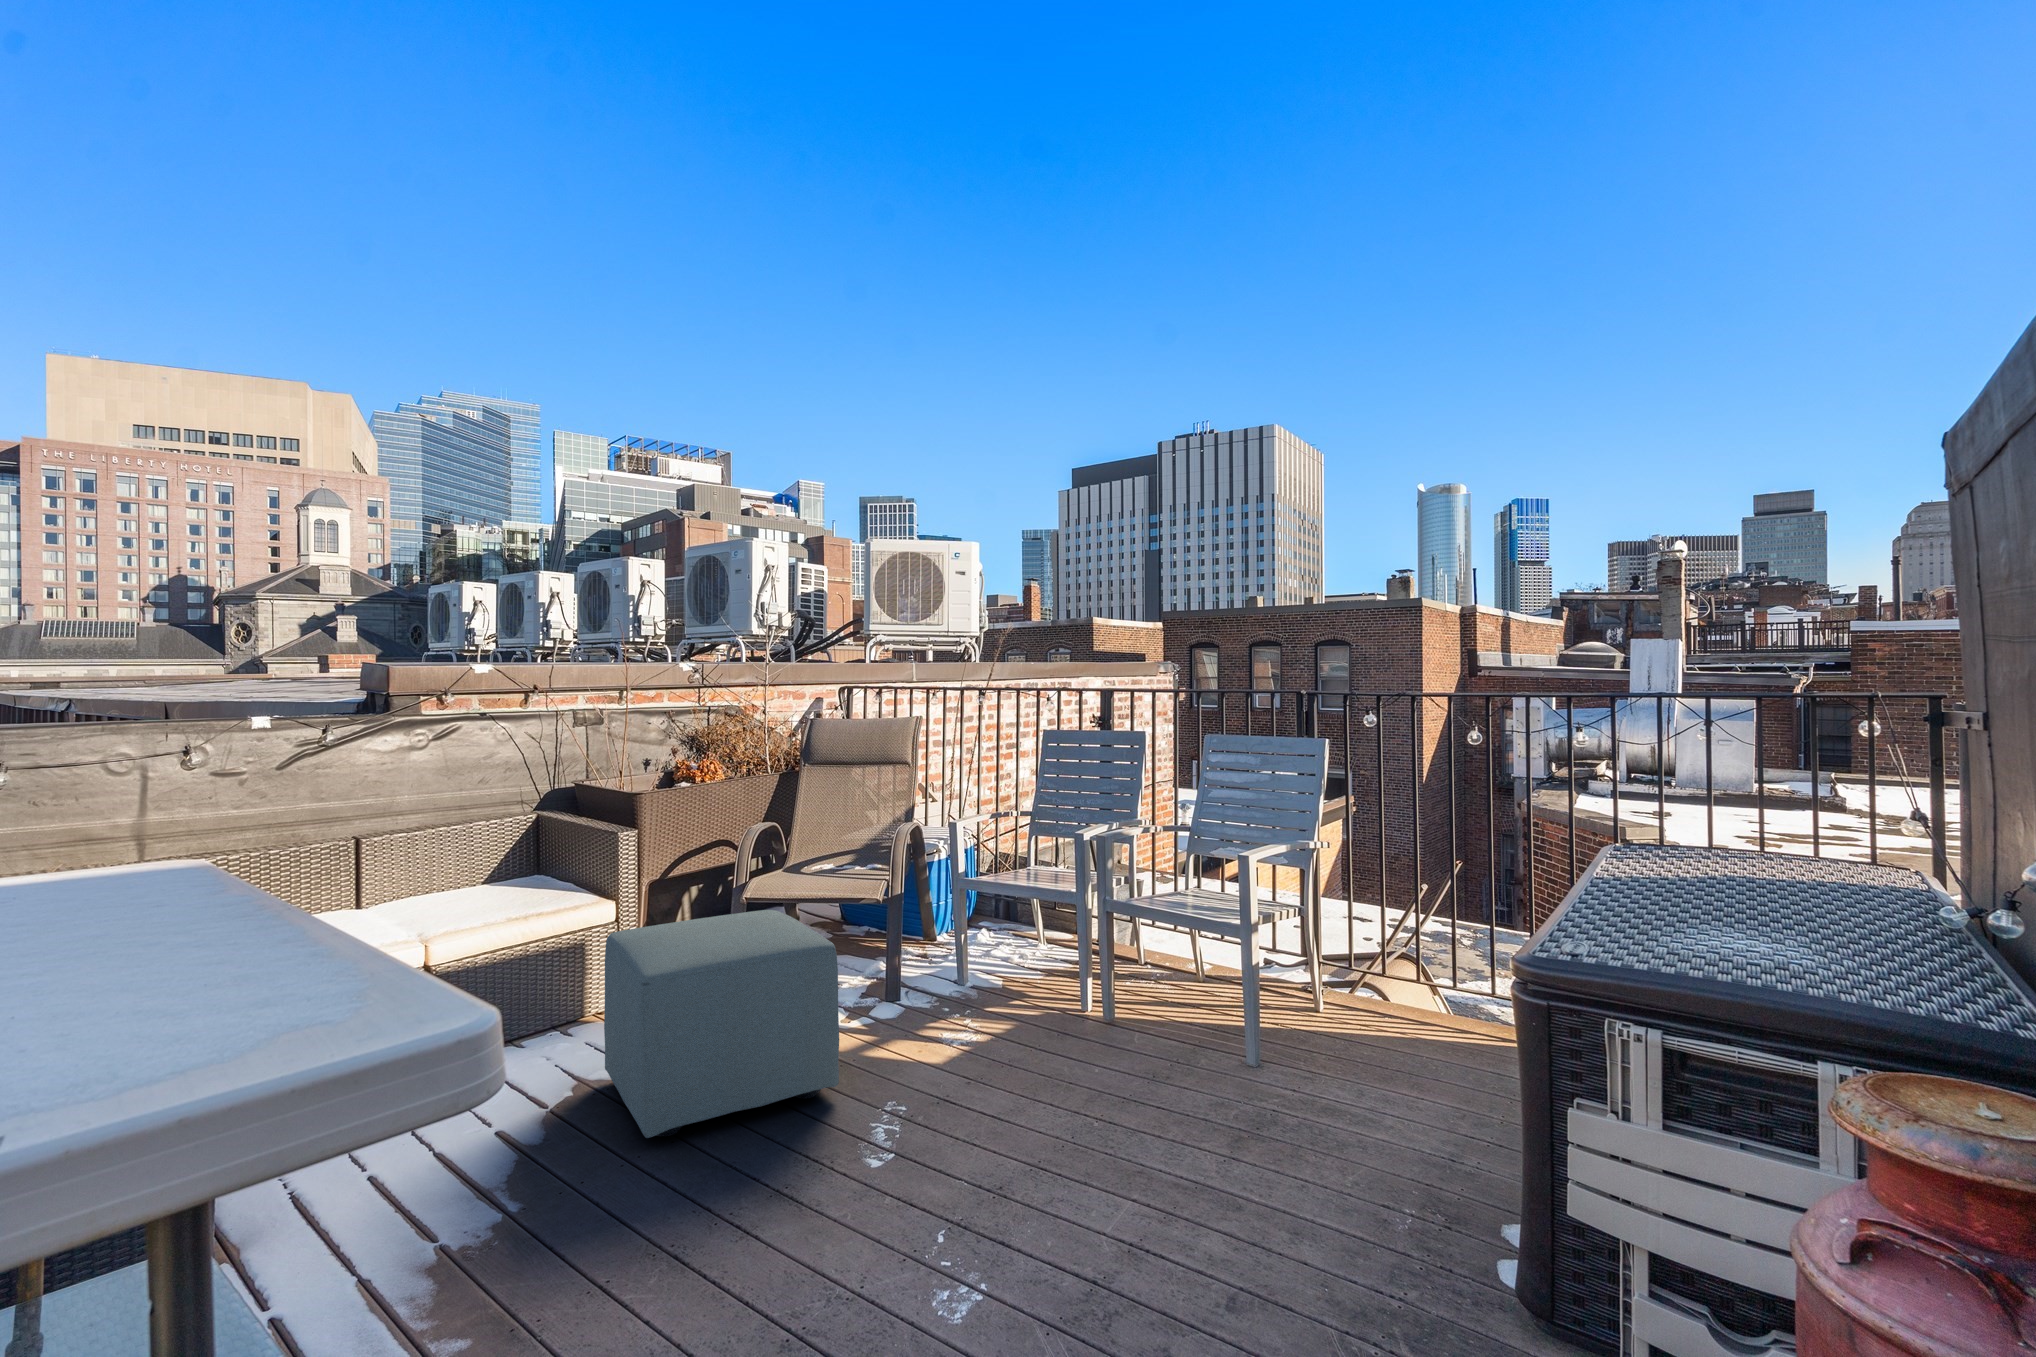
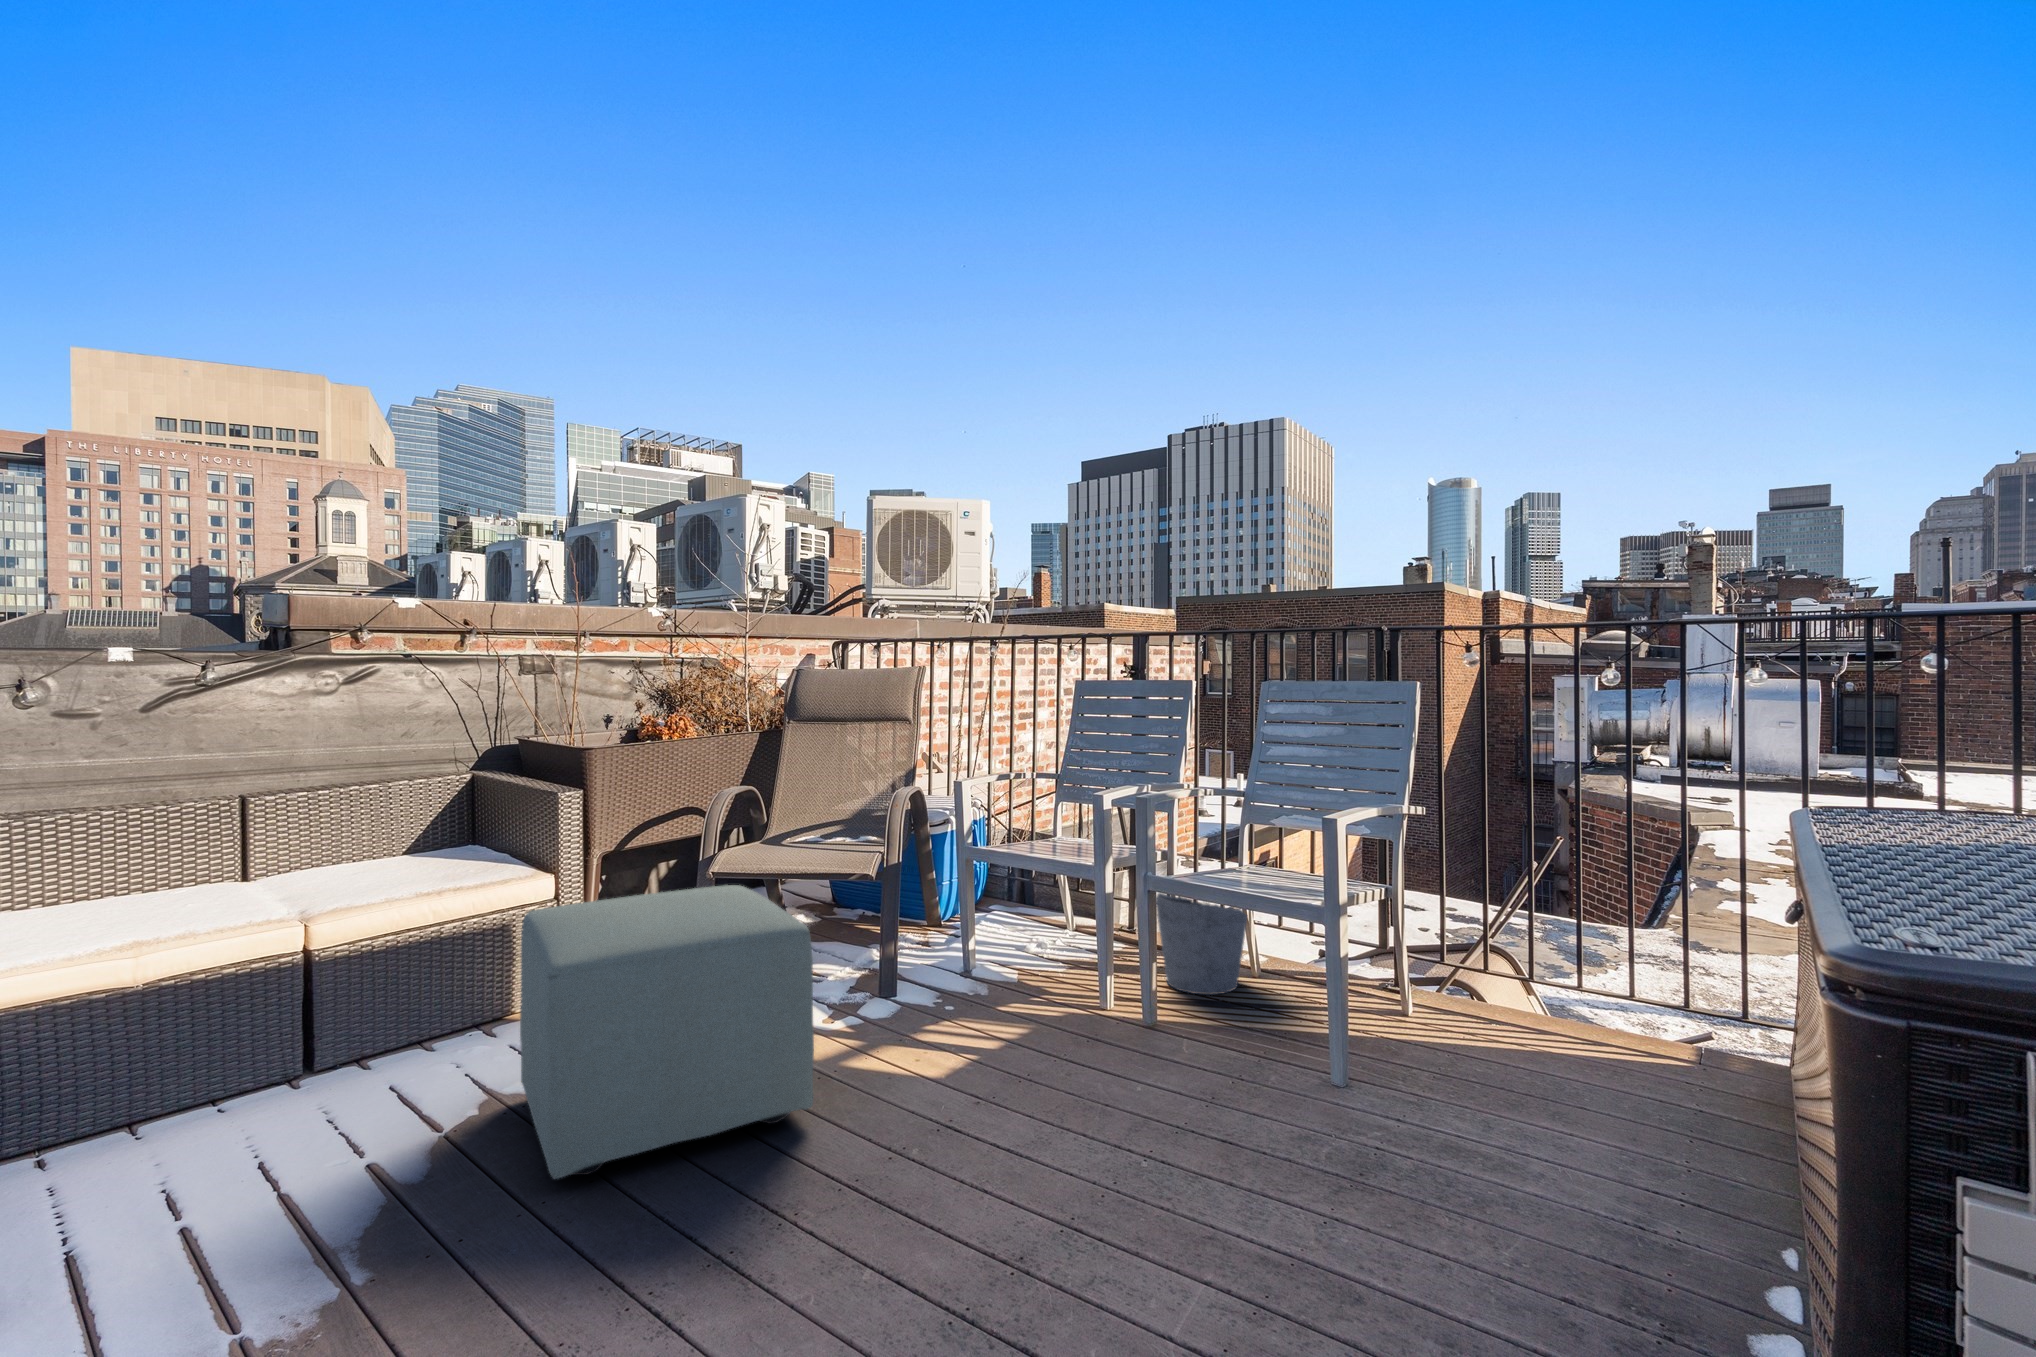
bucket: none [1113,898,1195,996] -> present [1156,893,1247,995]

